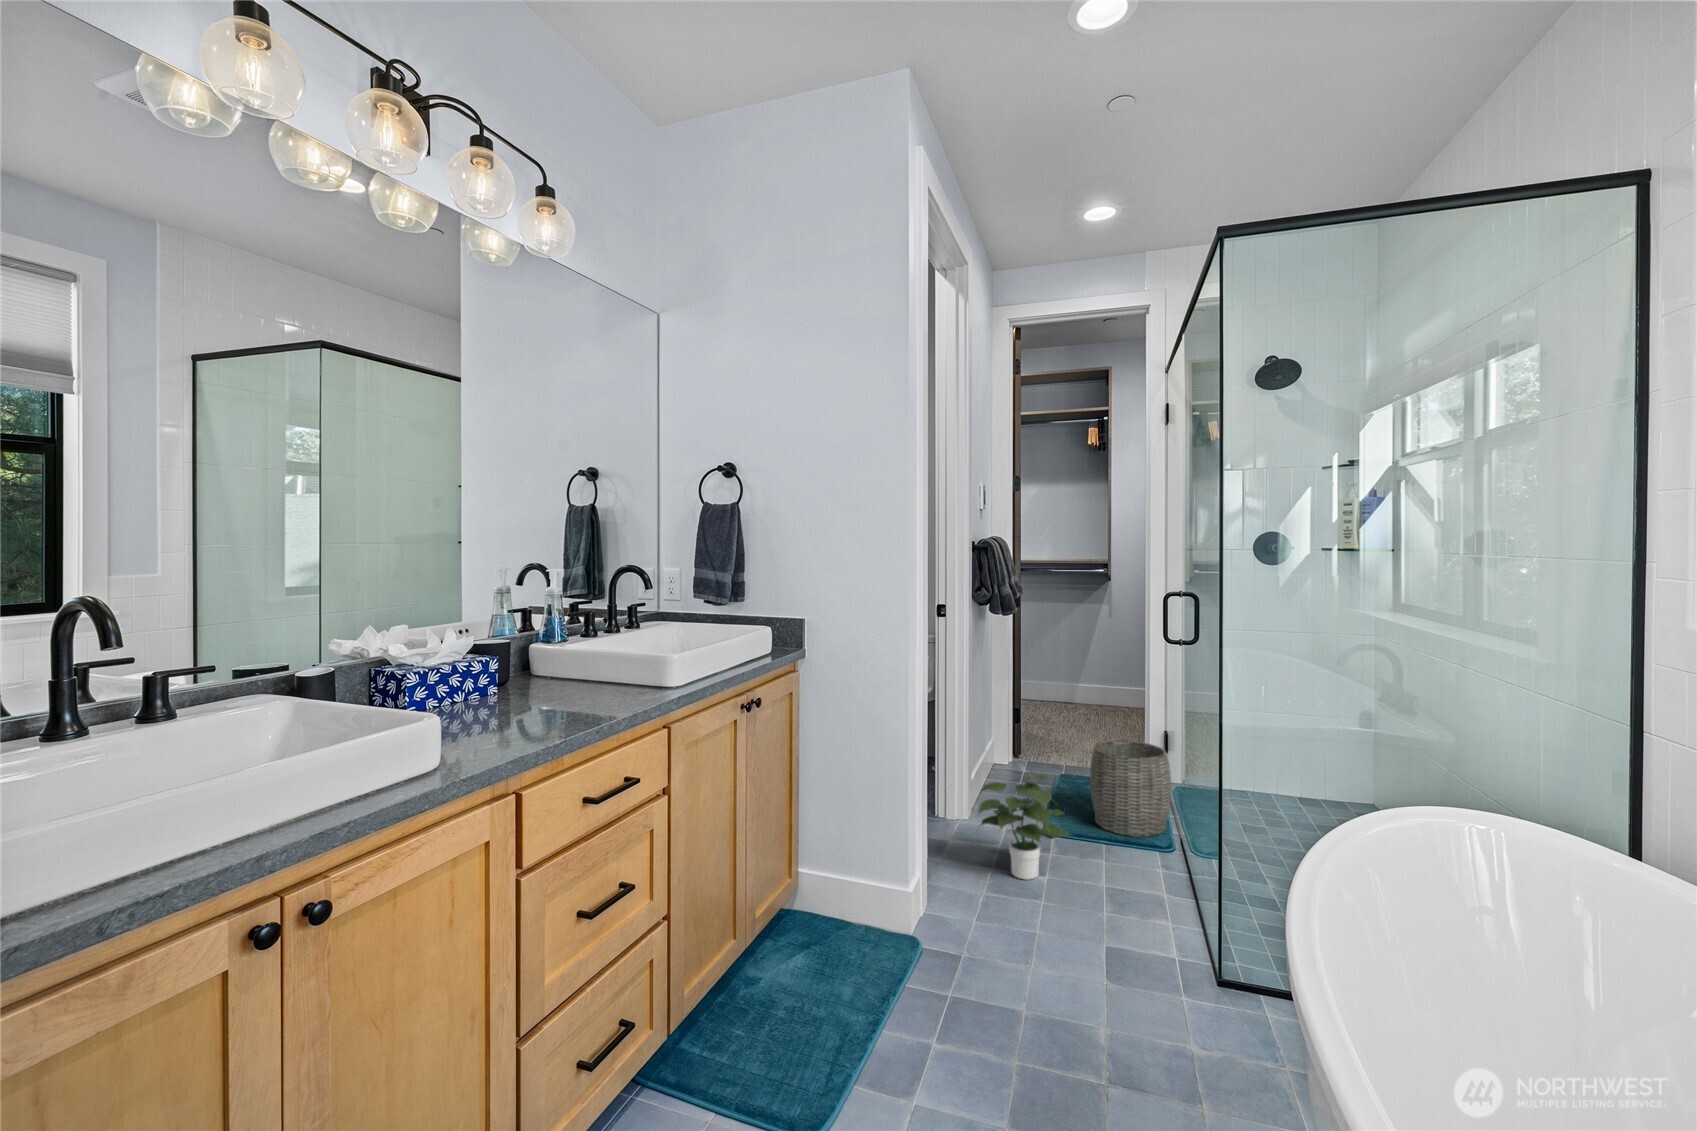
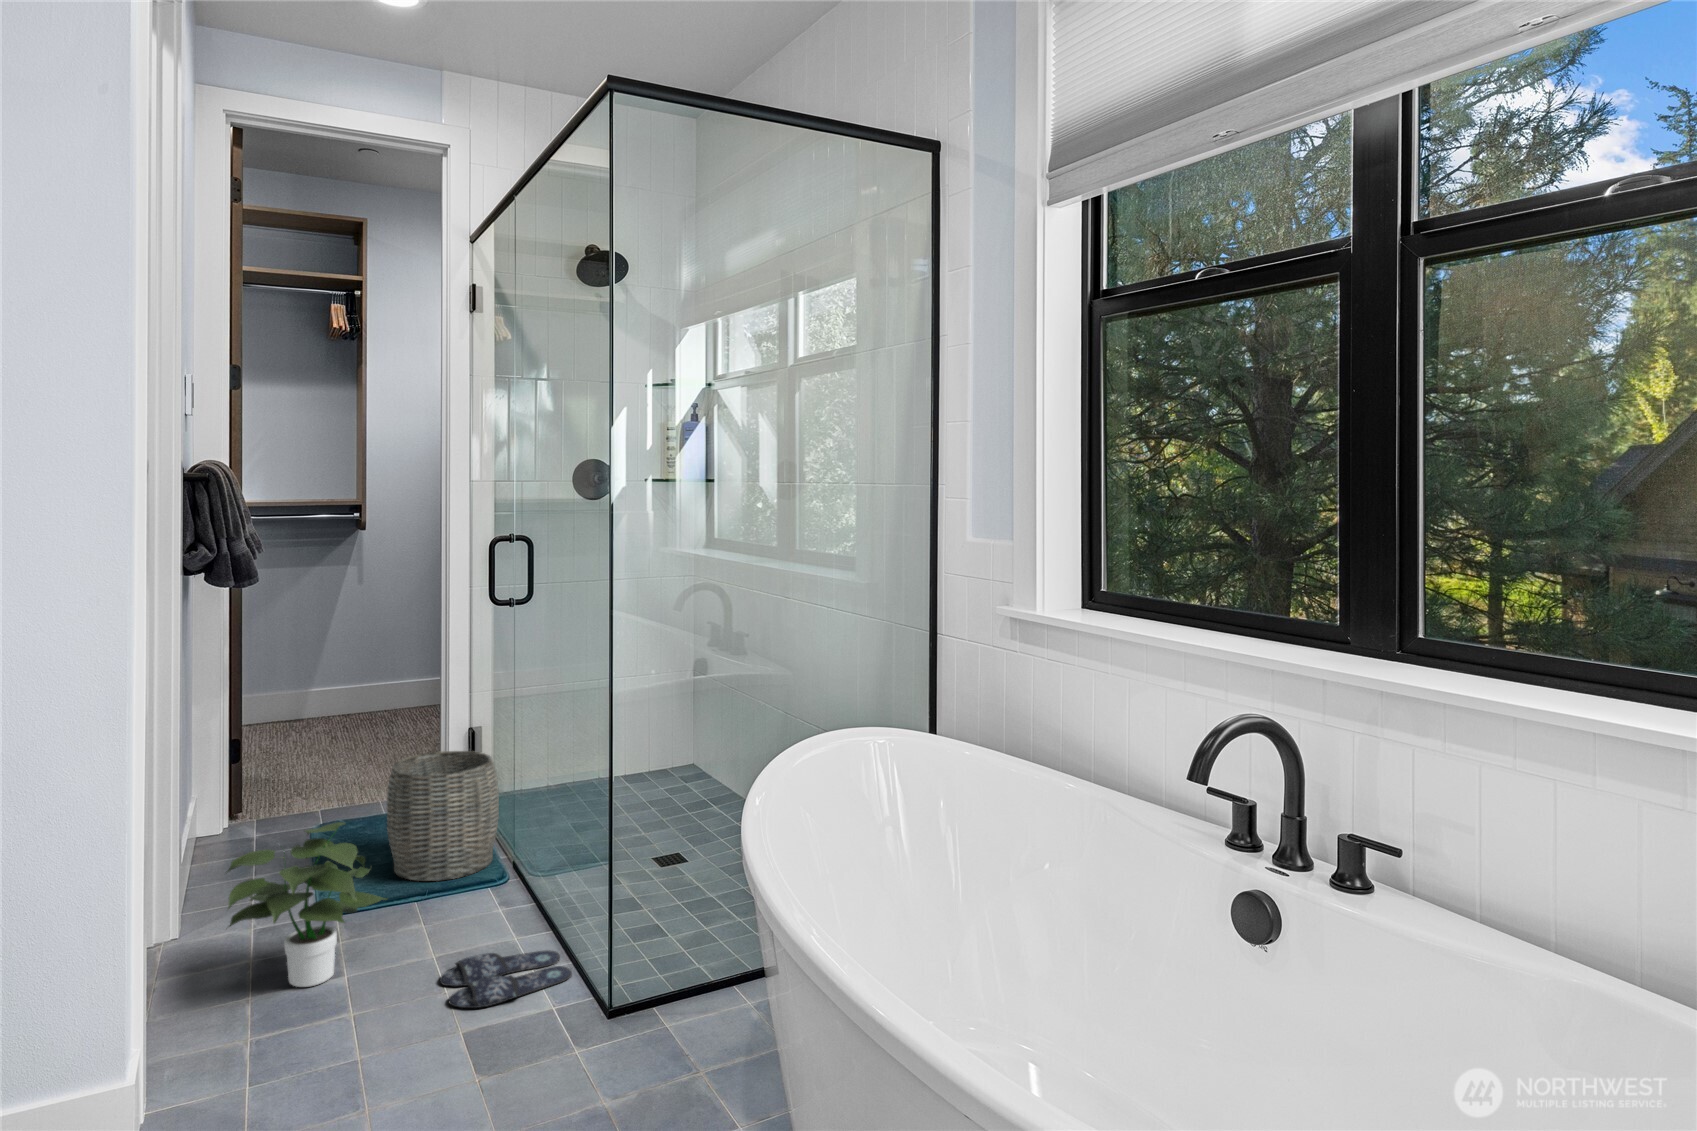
slippers: none [1101,895,1201,940] -> present [440,950,572,1008]

